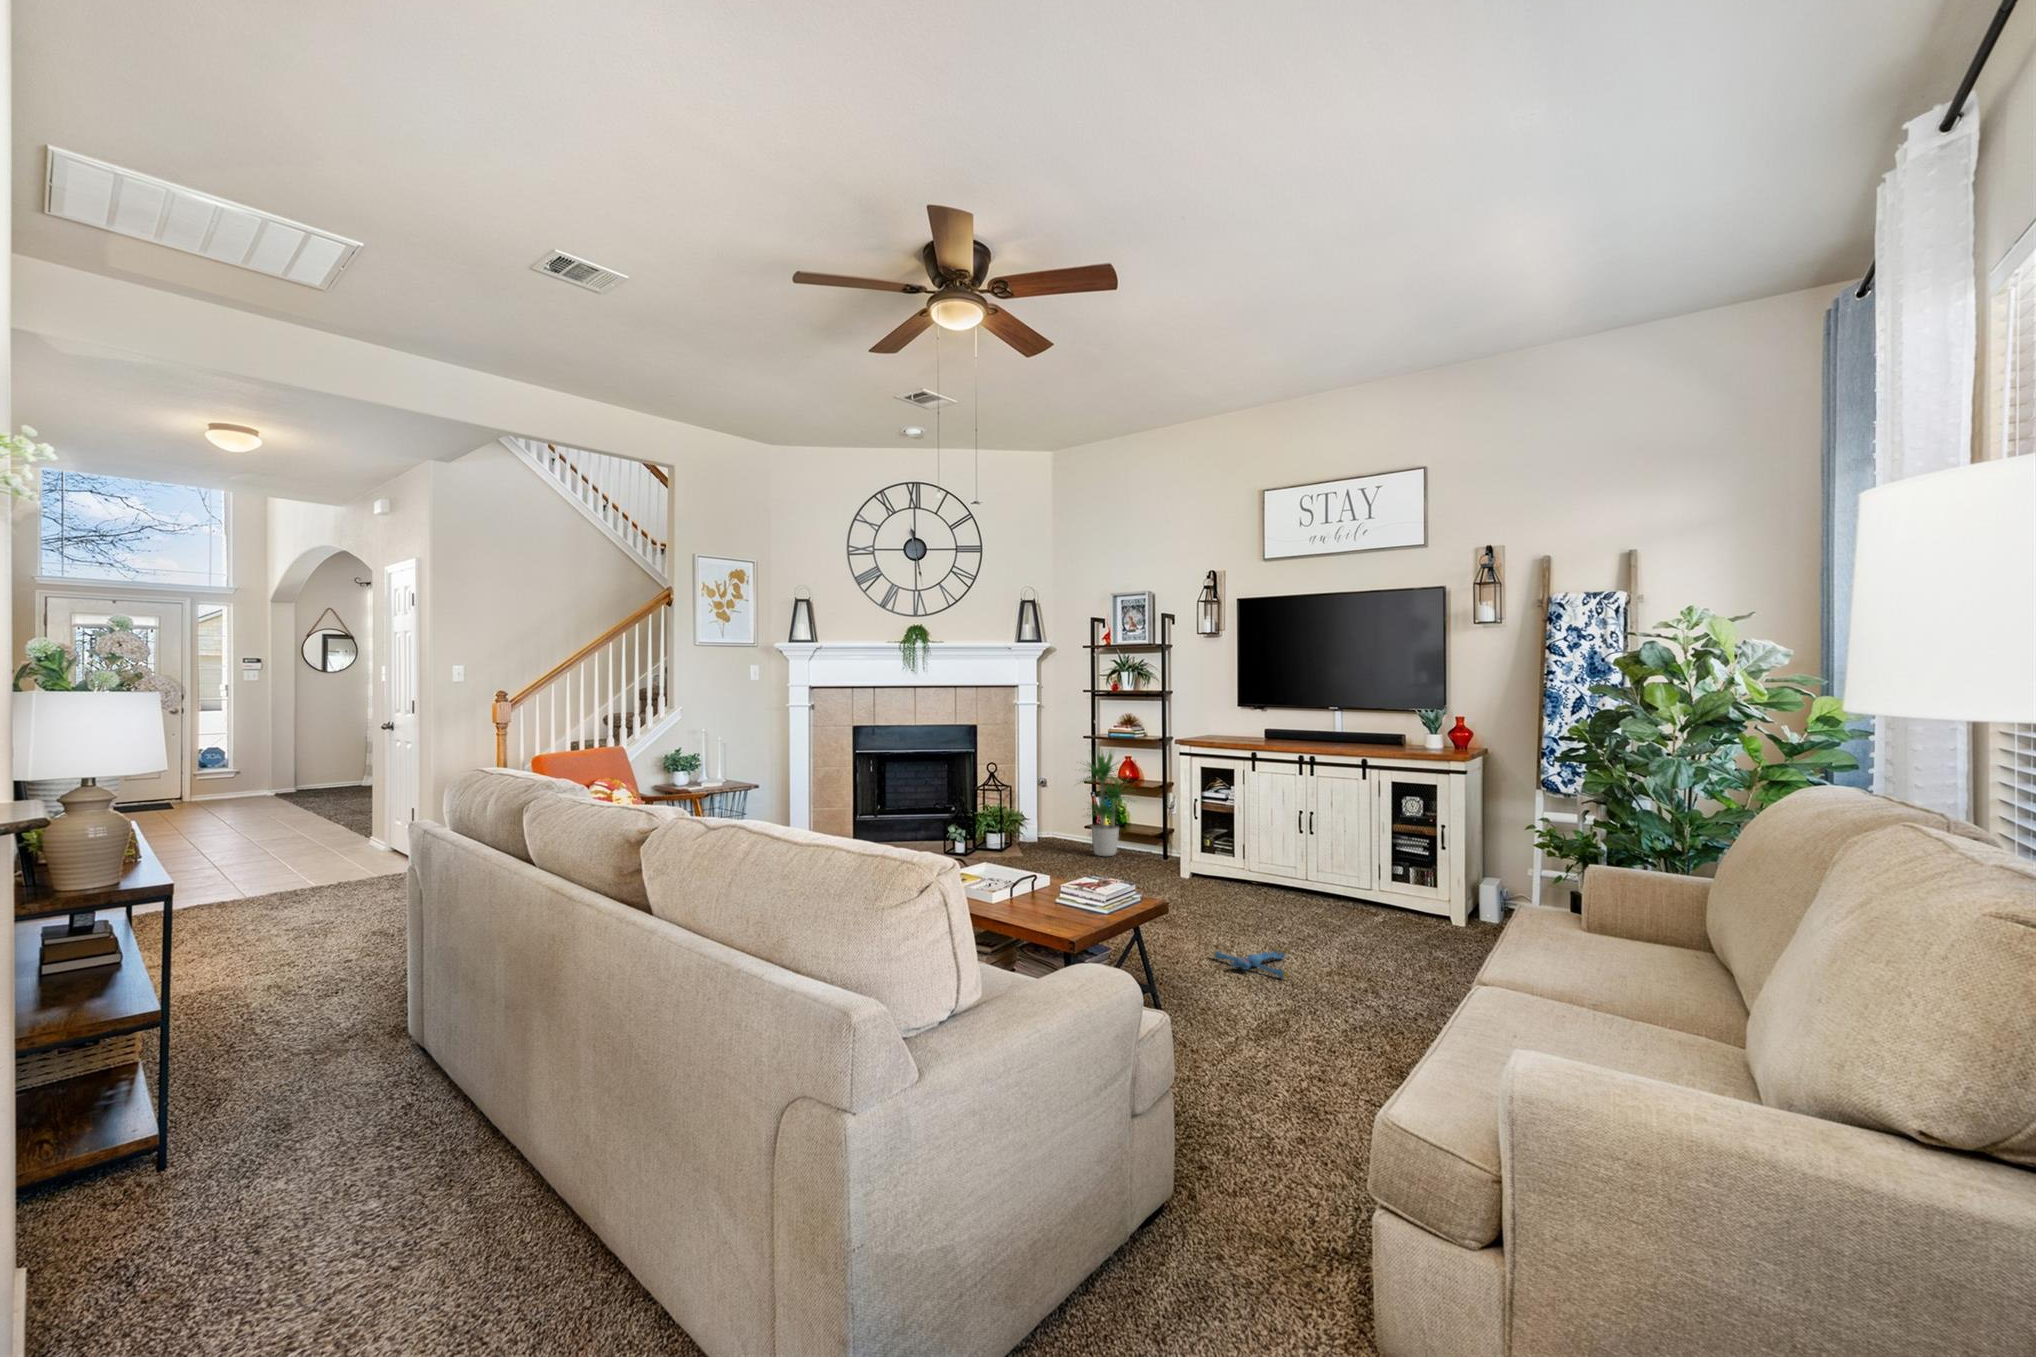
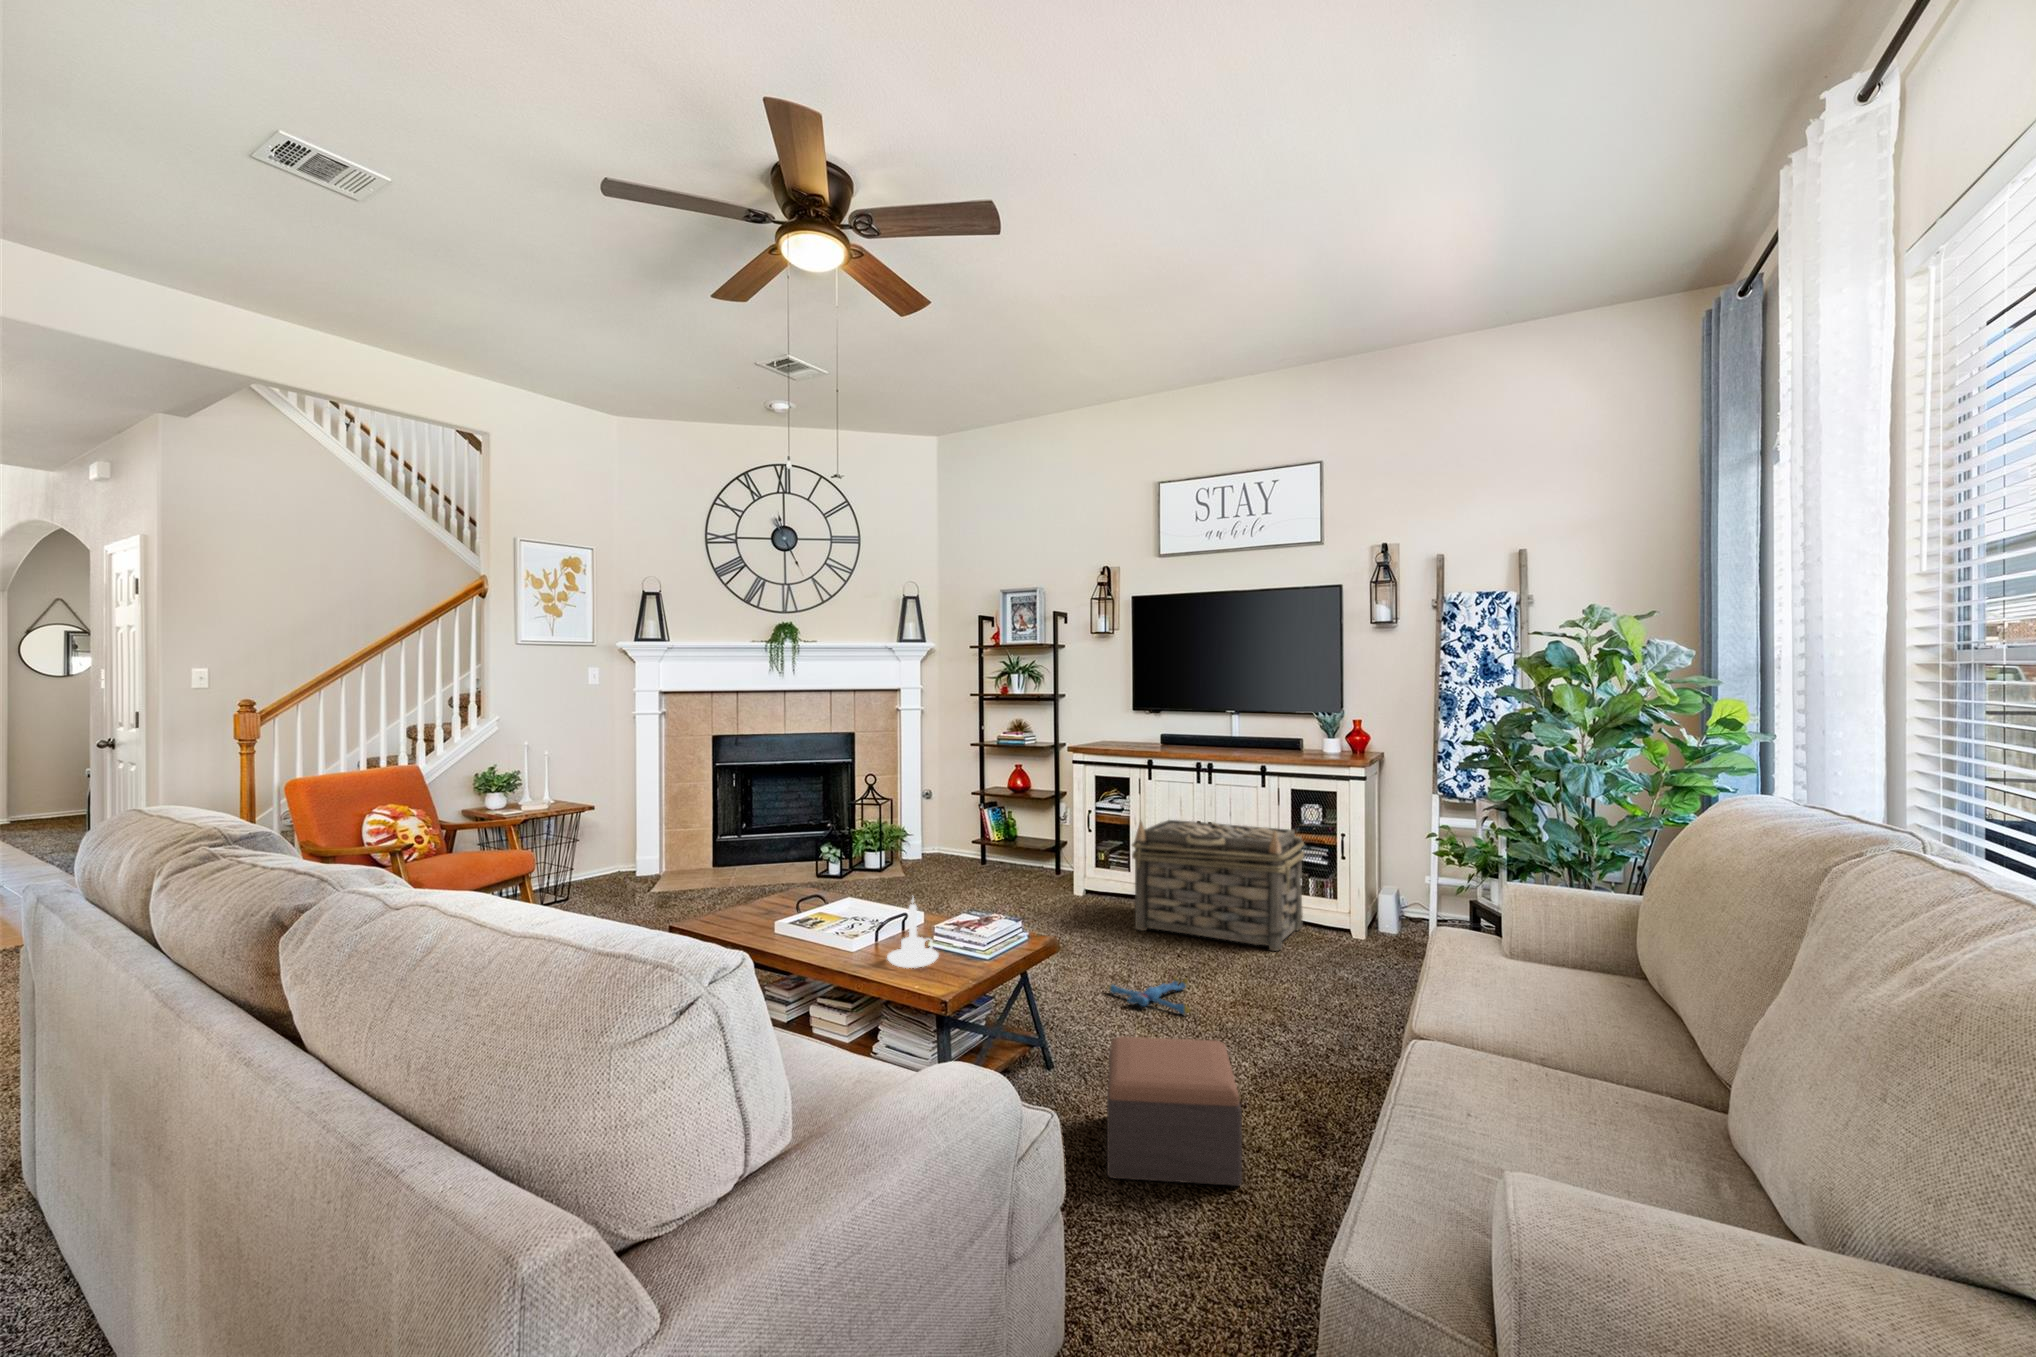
potted plant: present [1080,749,1135,856] -> none [955,752,1033,873]
basket: none [1236,807,1405,931] -> present [1132,820,1304,951]
candle holder: none [1022,856,1066,917] -> present [887,899,939,968]
footstool: none [1210,983,1328,1109] -> present [1107,1036,1242,1186]

